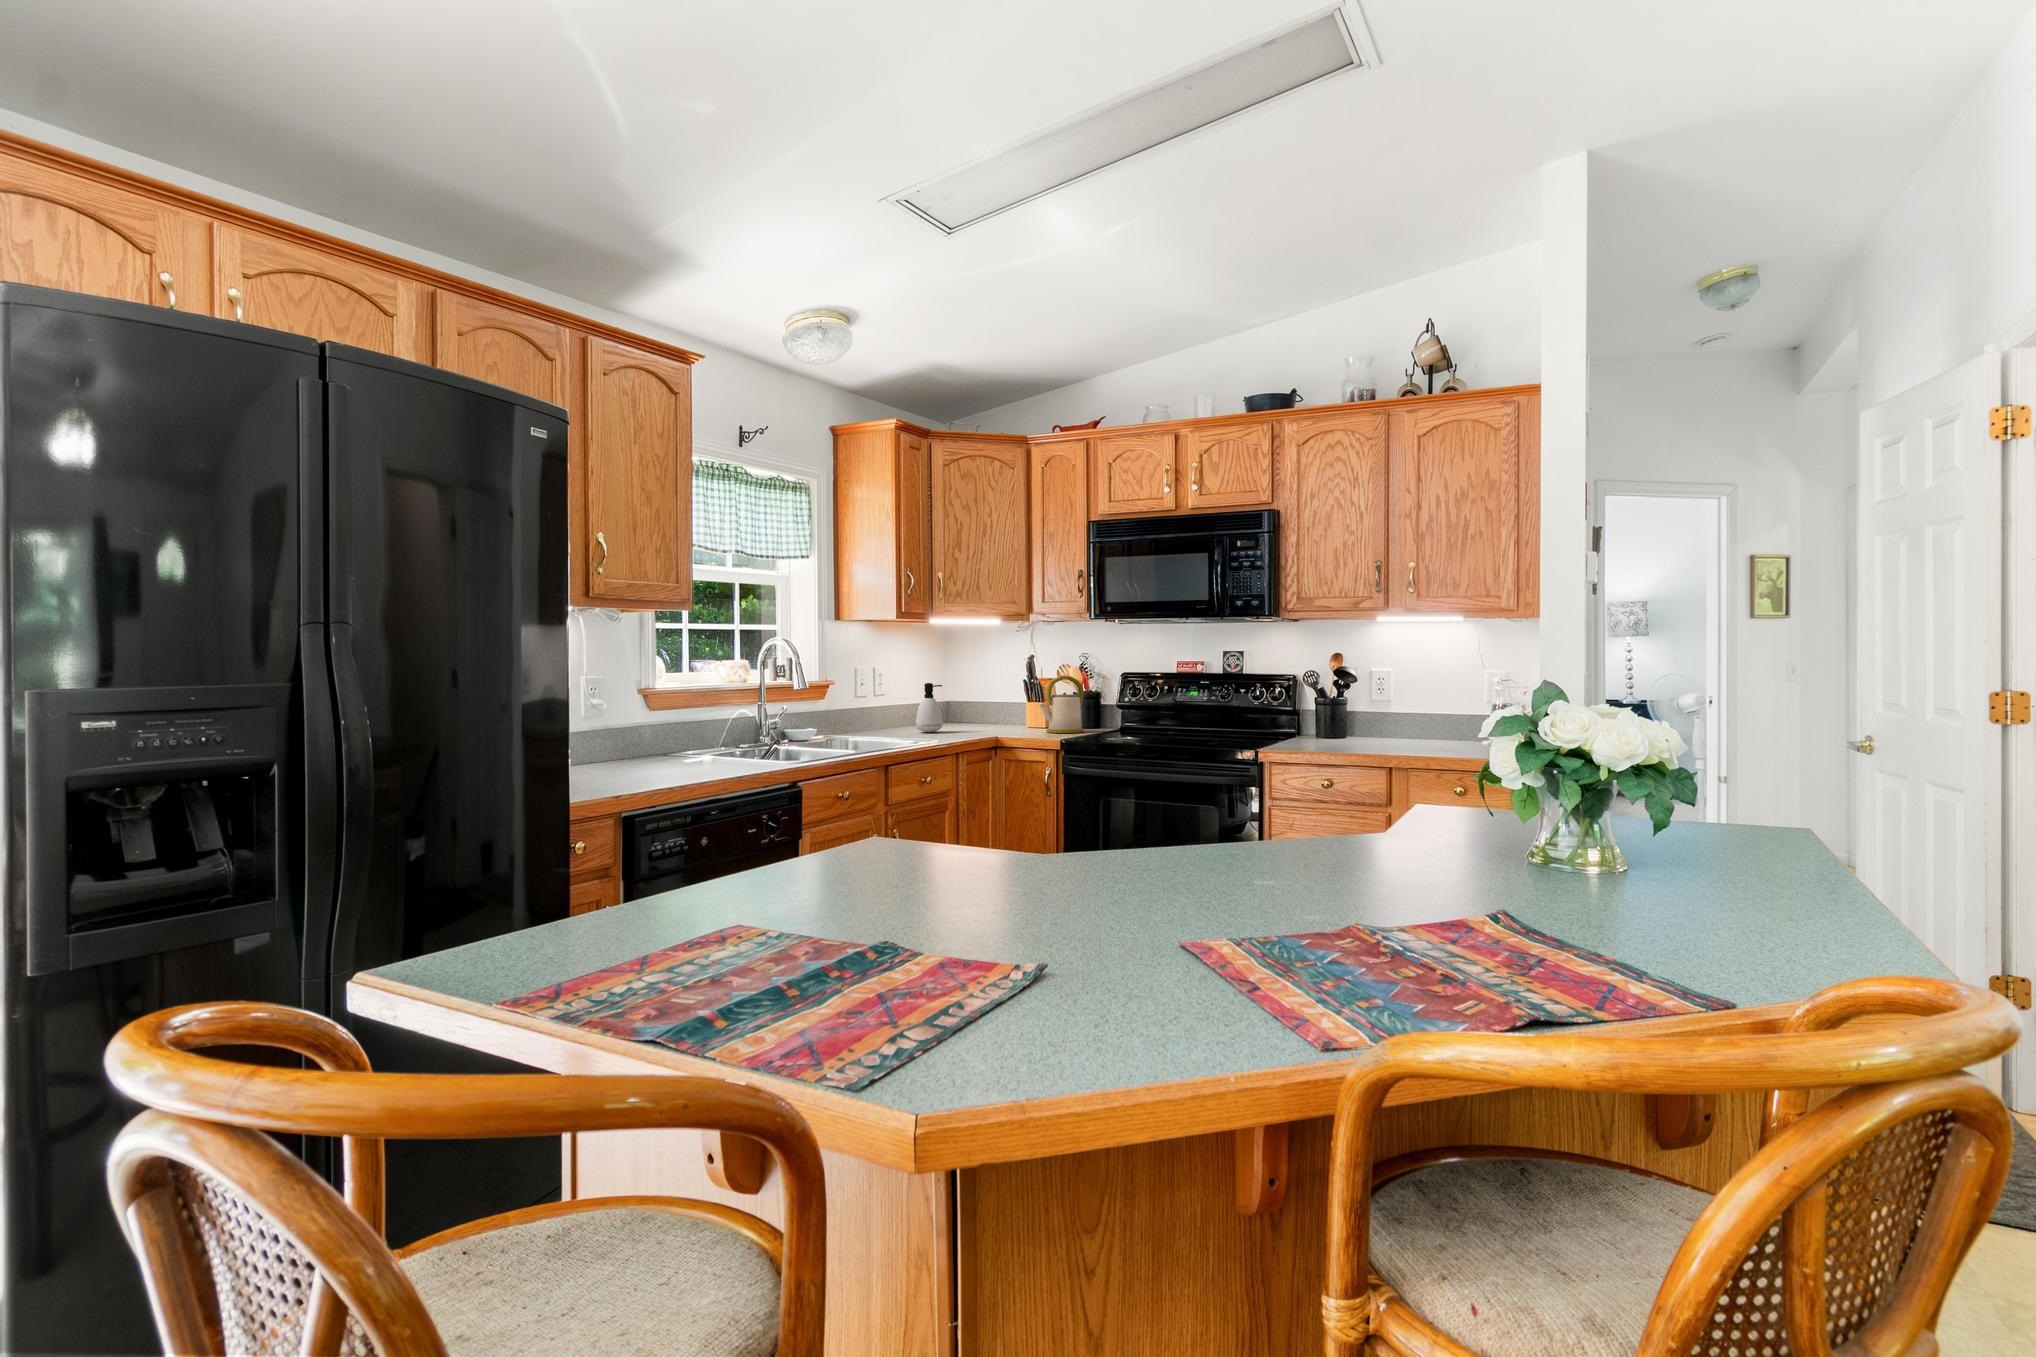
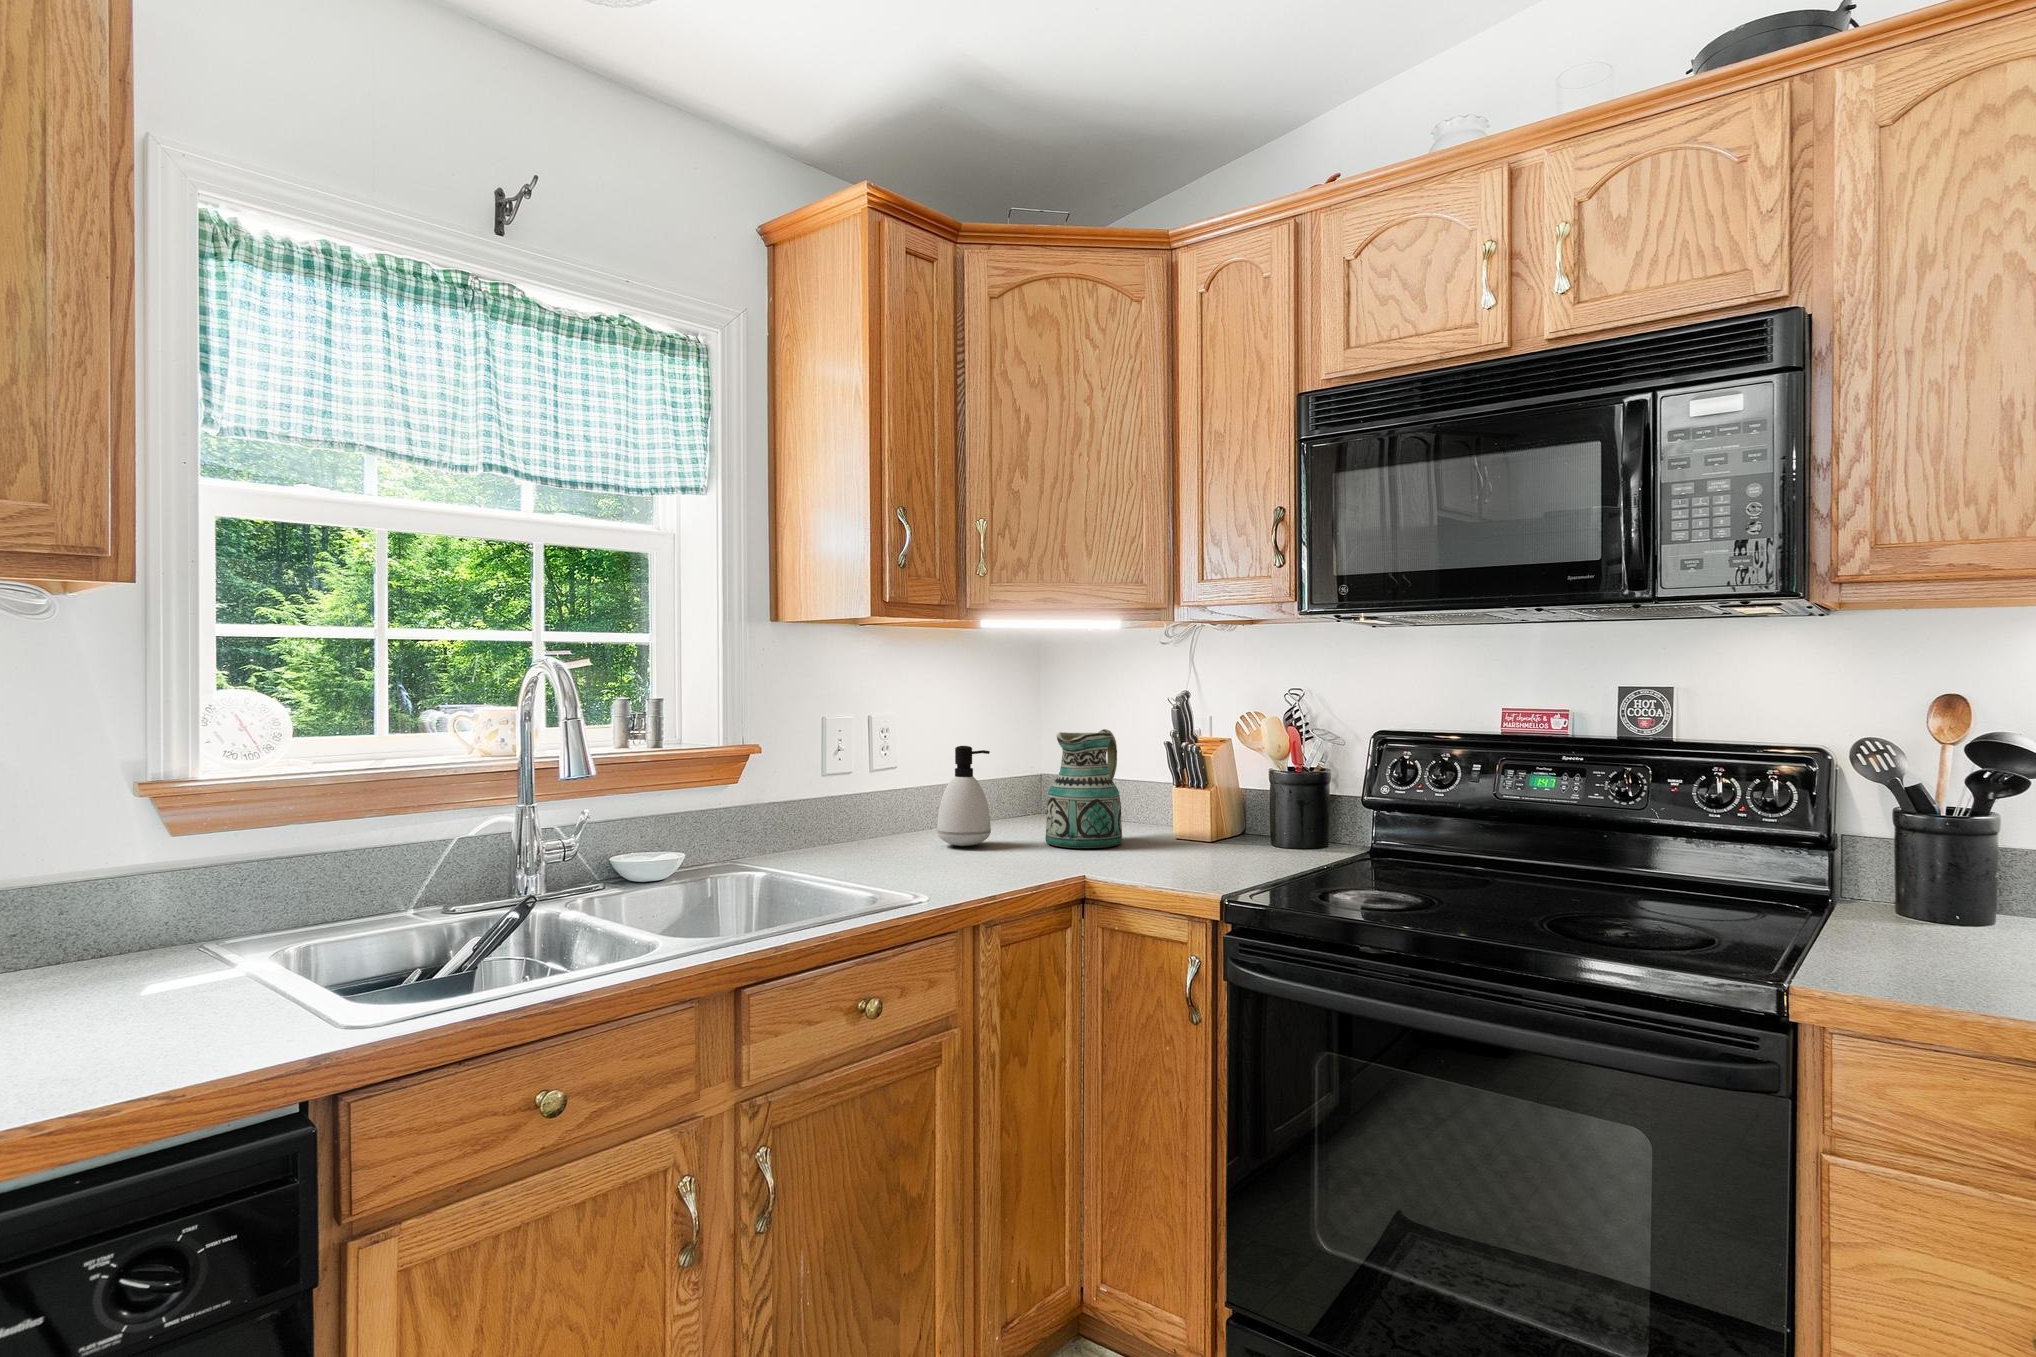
ceramic pitcher: none [968,675,1005,731] -> present [1045,729,1122,848]
kettle: present [1040,676,1084,733] -> none [1188,735,1287,862]

